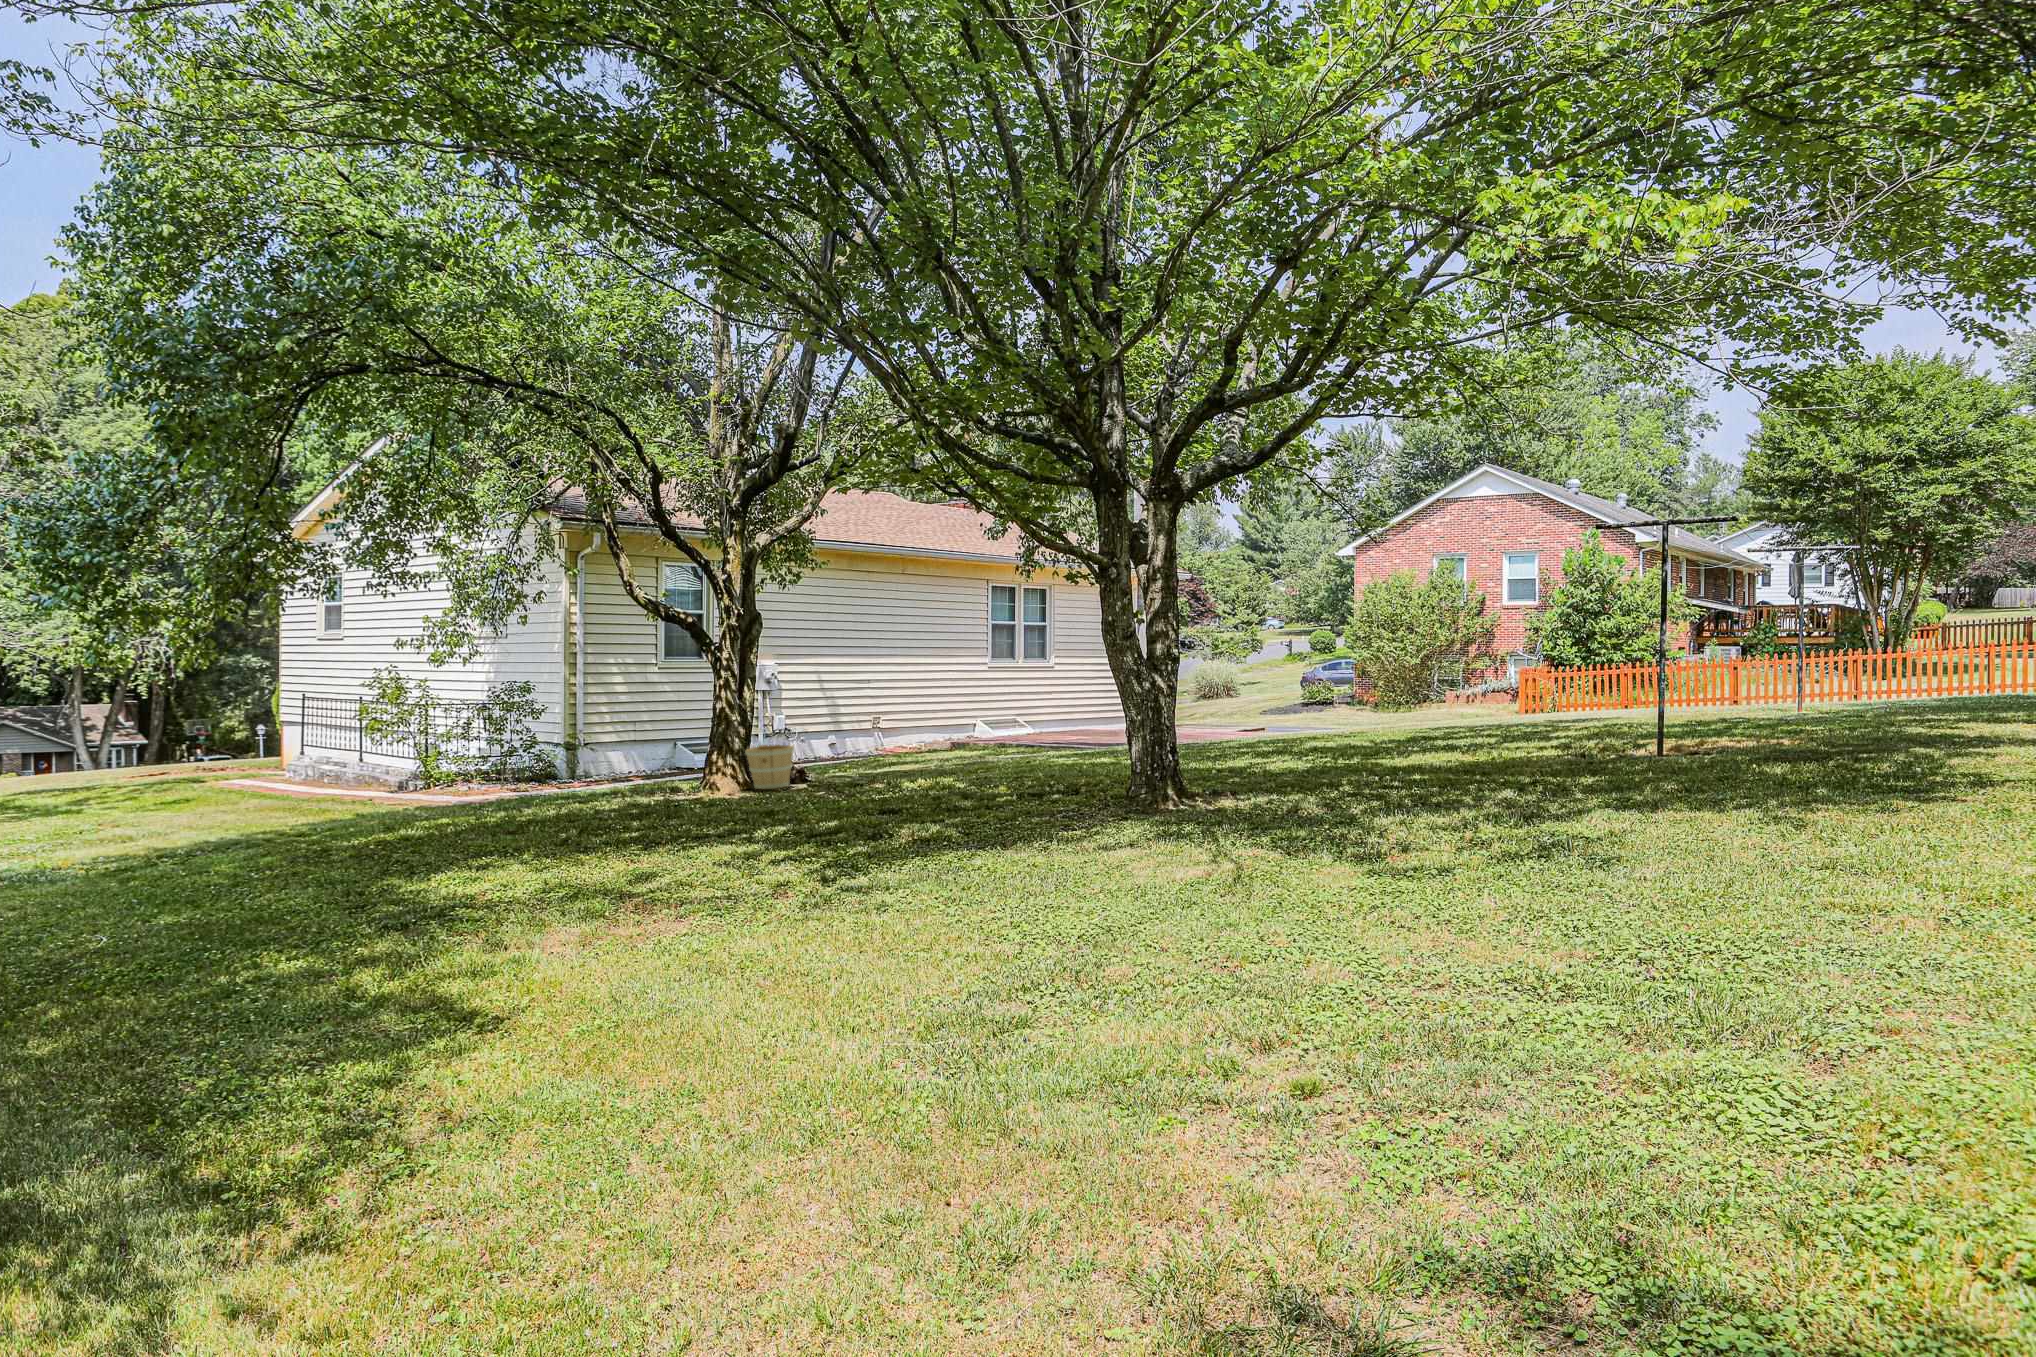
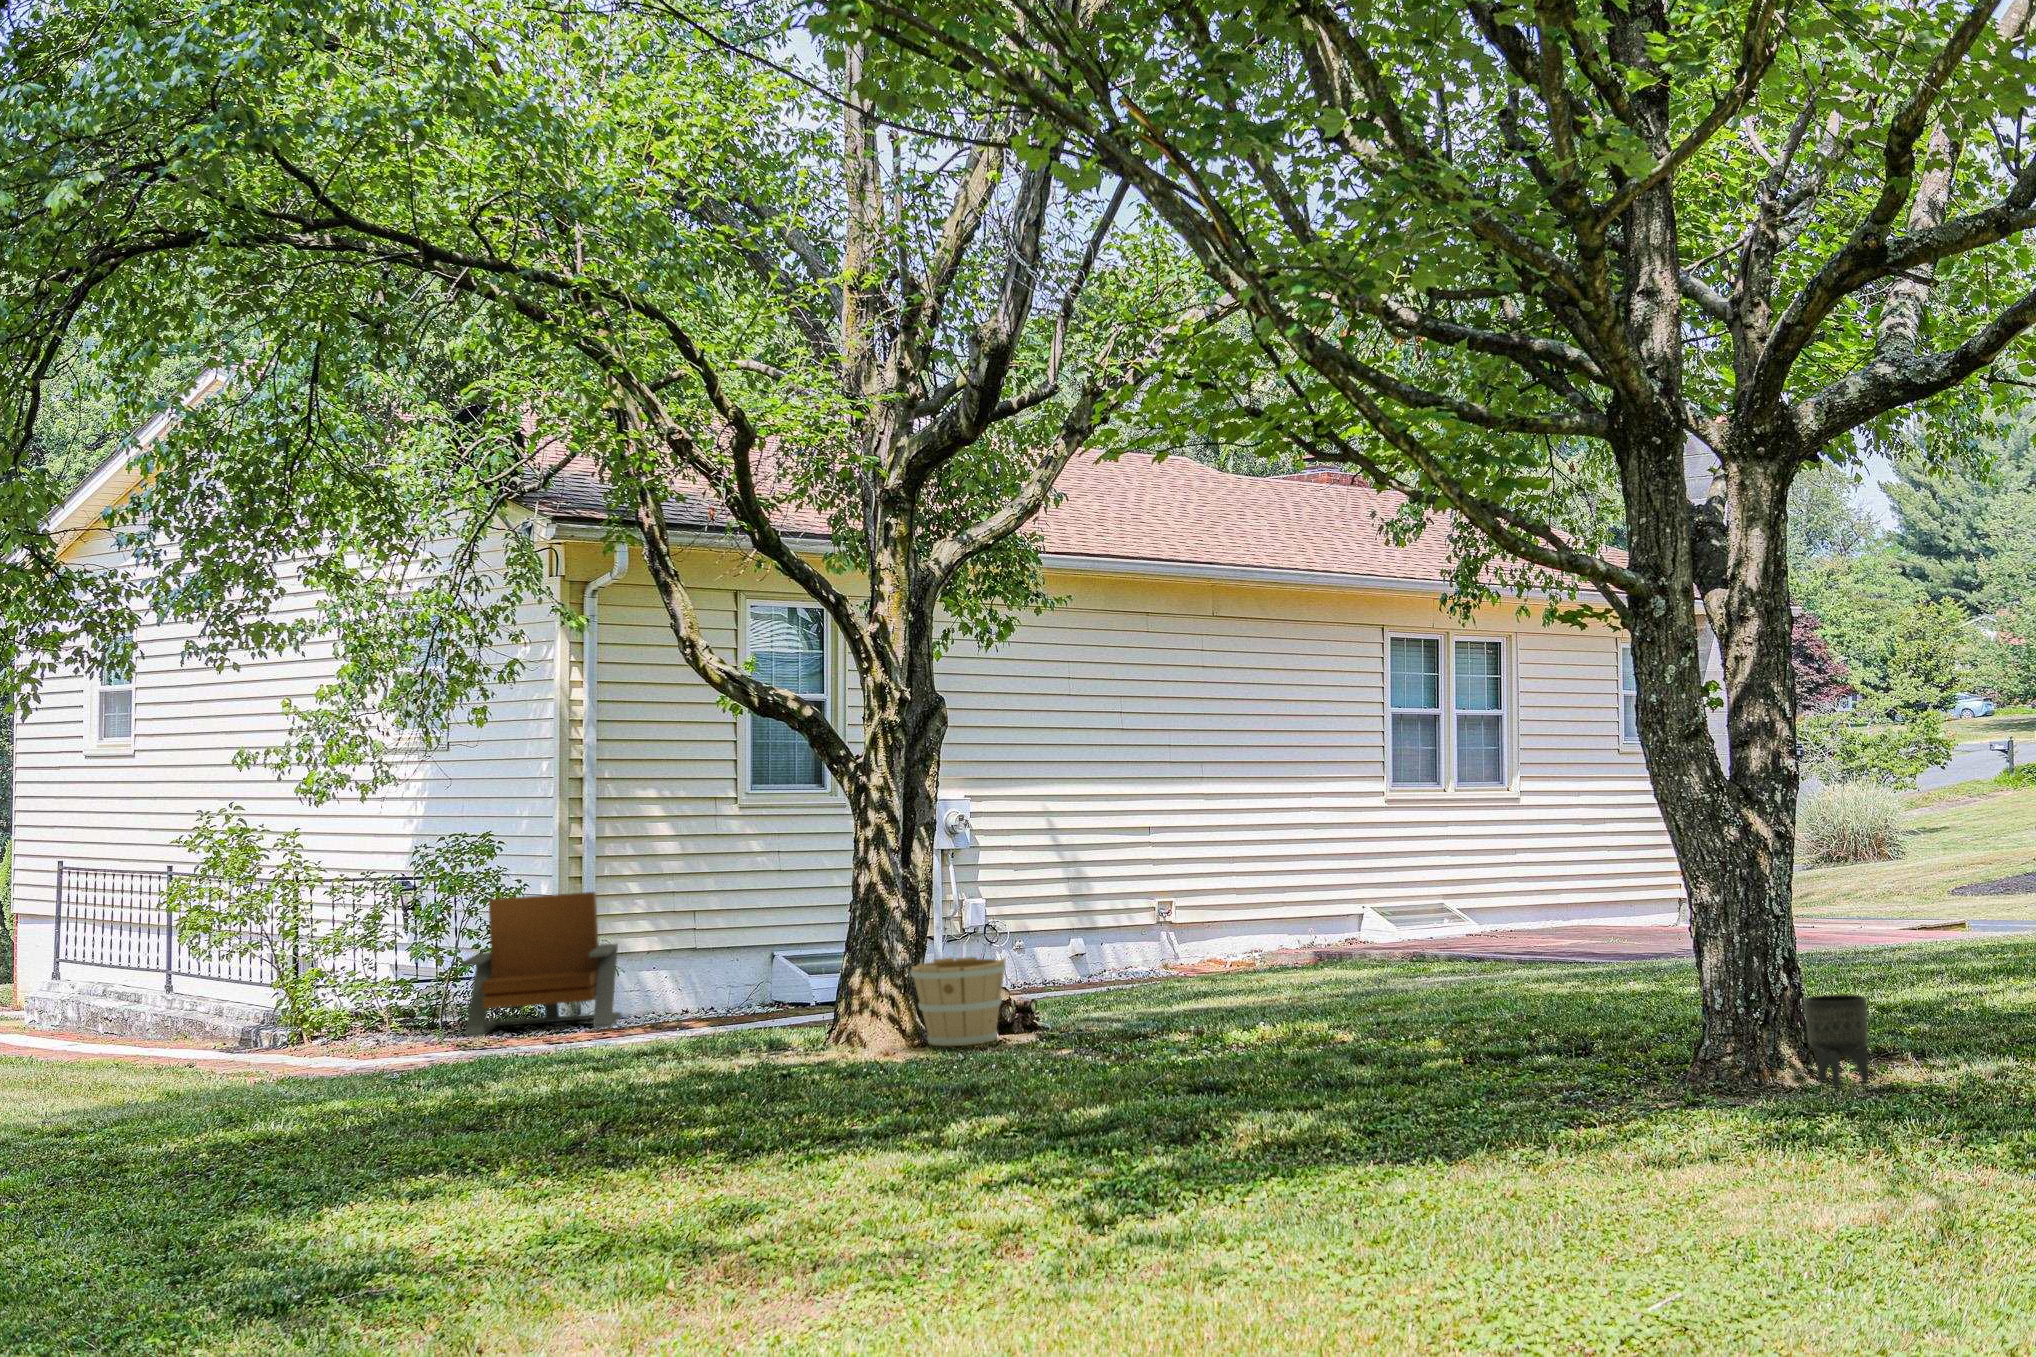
lounge chair: none [511,711,600,786] -> present [461,892,621,1037]
planter: none [1177,763,1207,807] -> present [1804,994,1869,1088]

